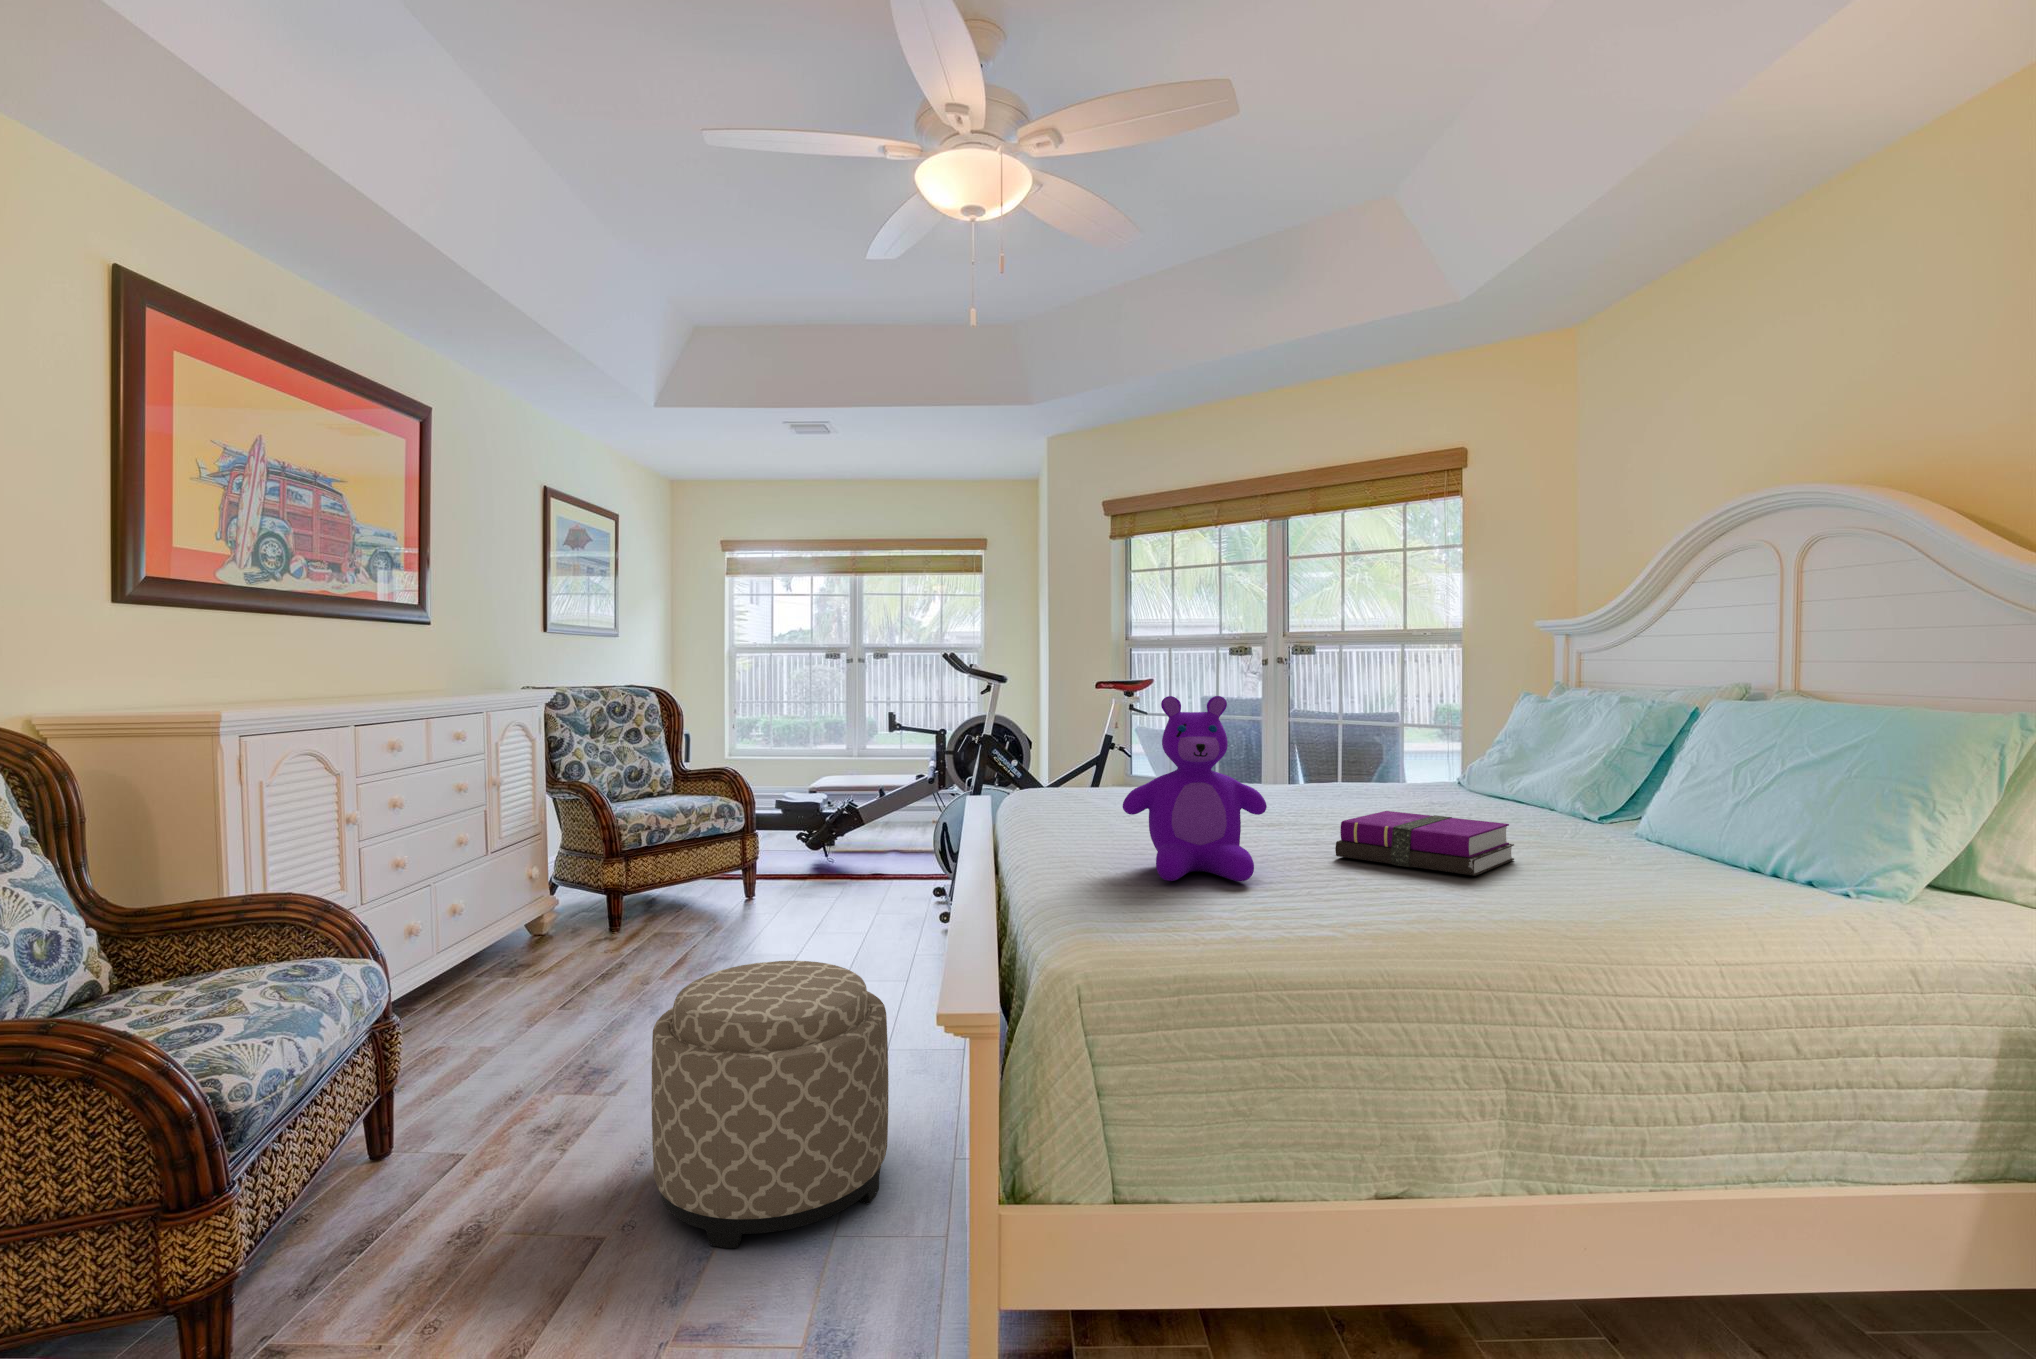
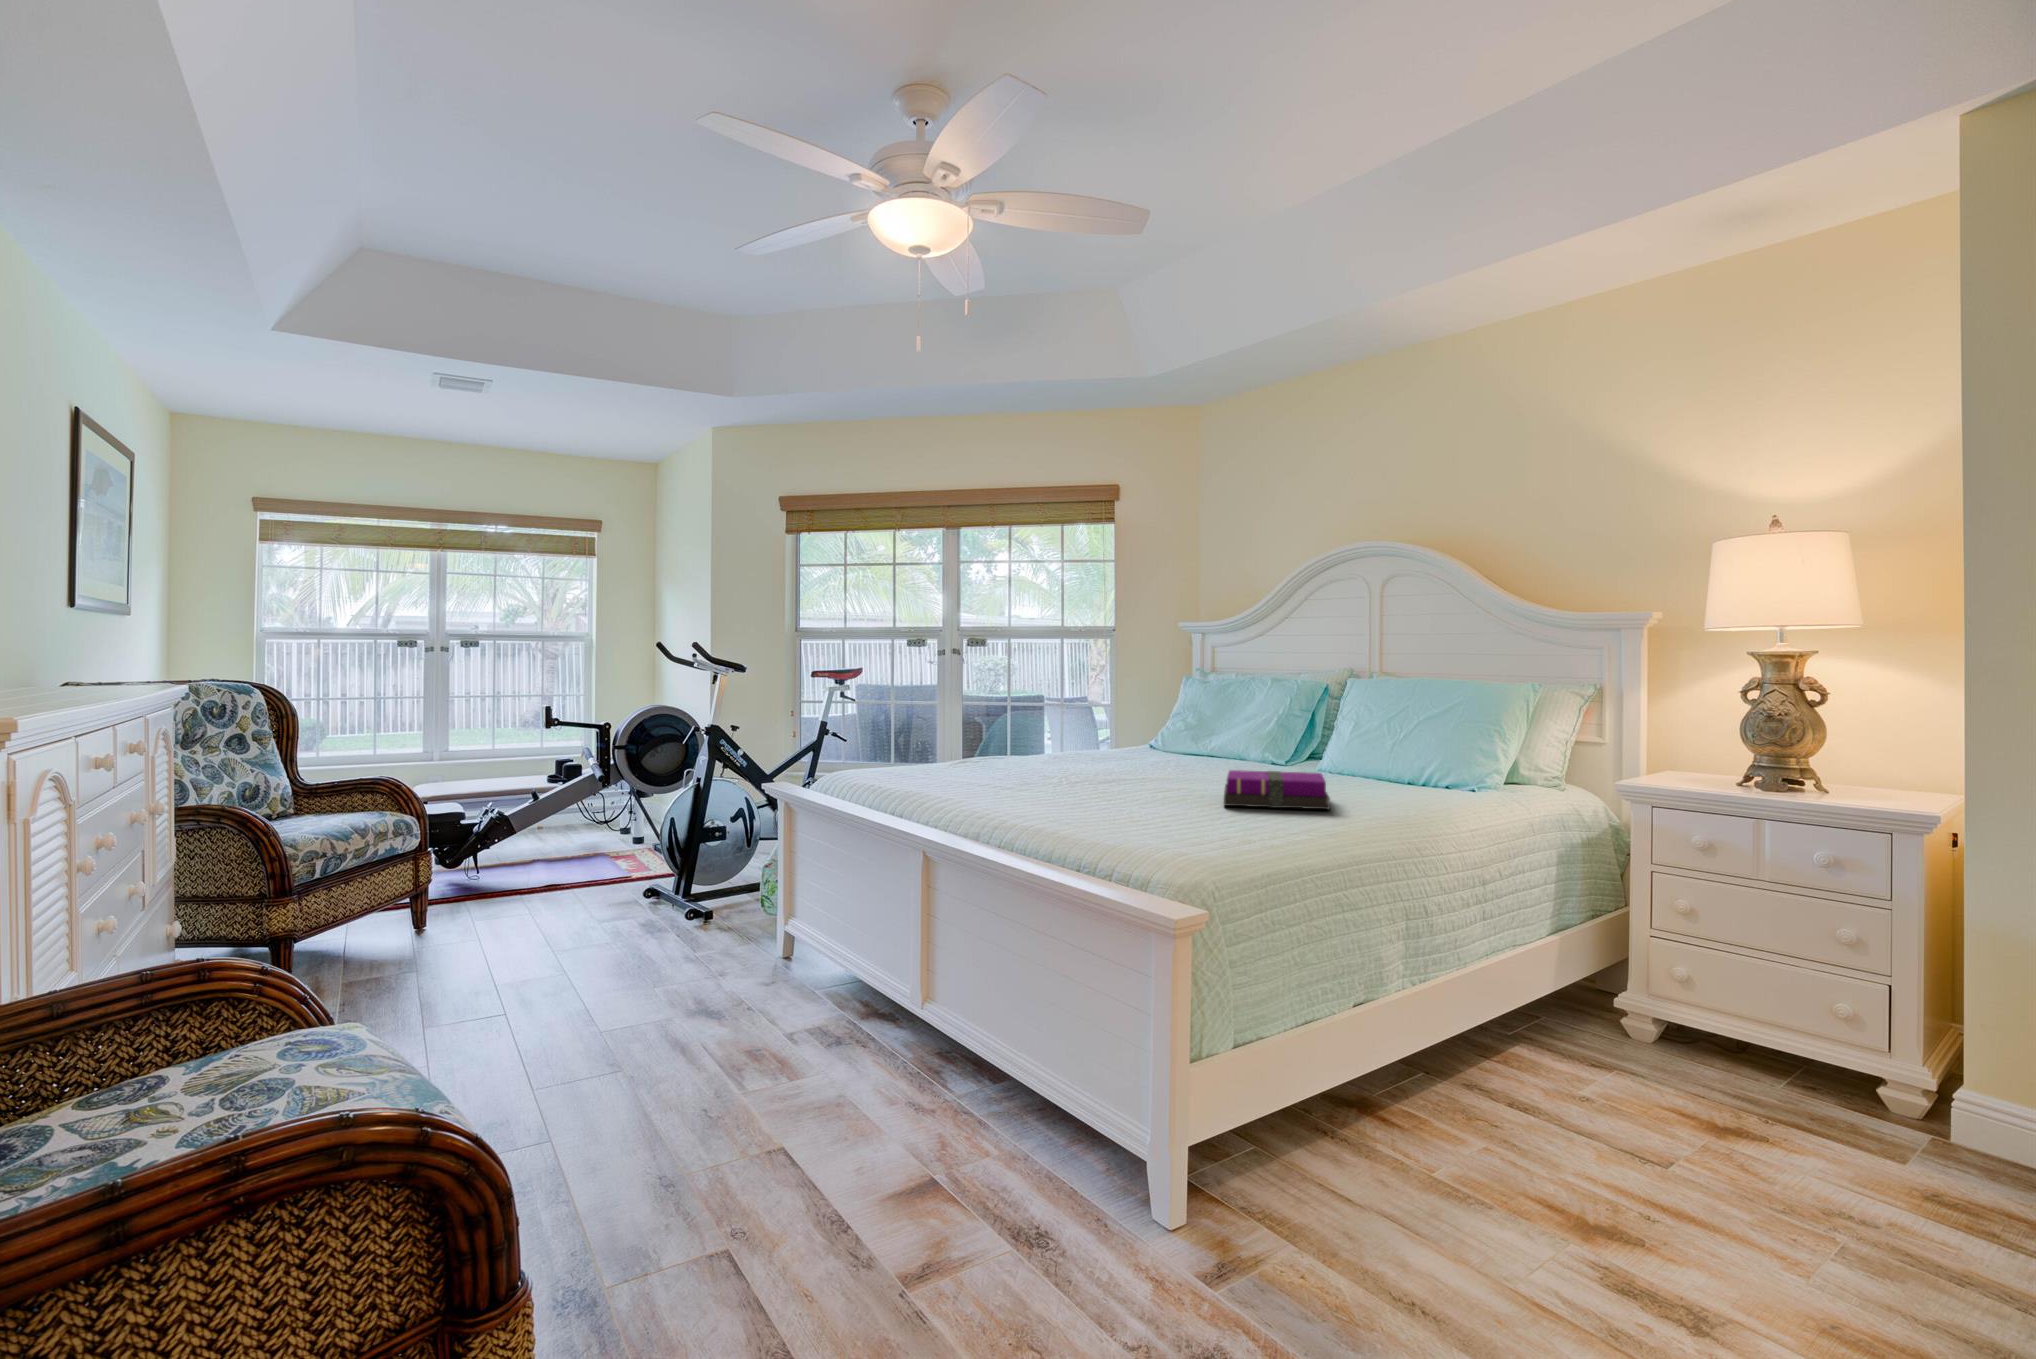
teddy bear: present [1123,696,1267,881] -> none [1104,685,1220,832]
ottoman: present [652,961,889,1248] -> none [700,951,928,1231]

